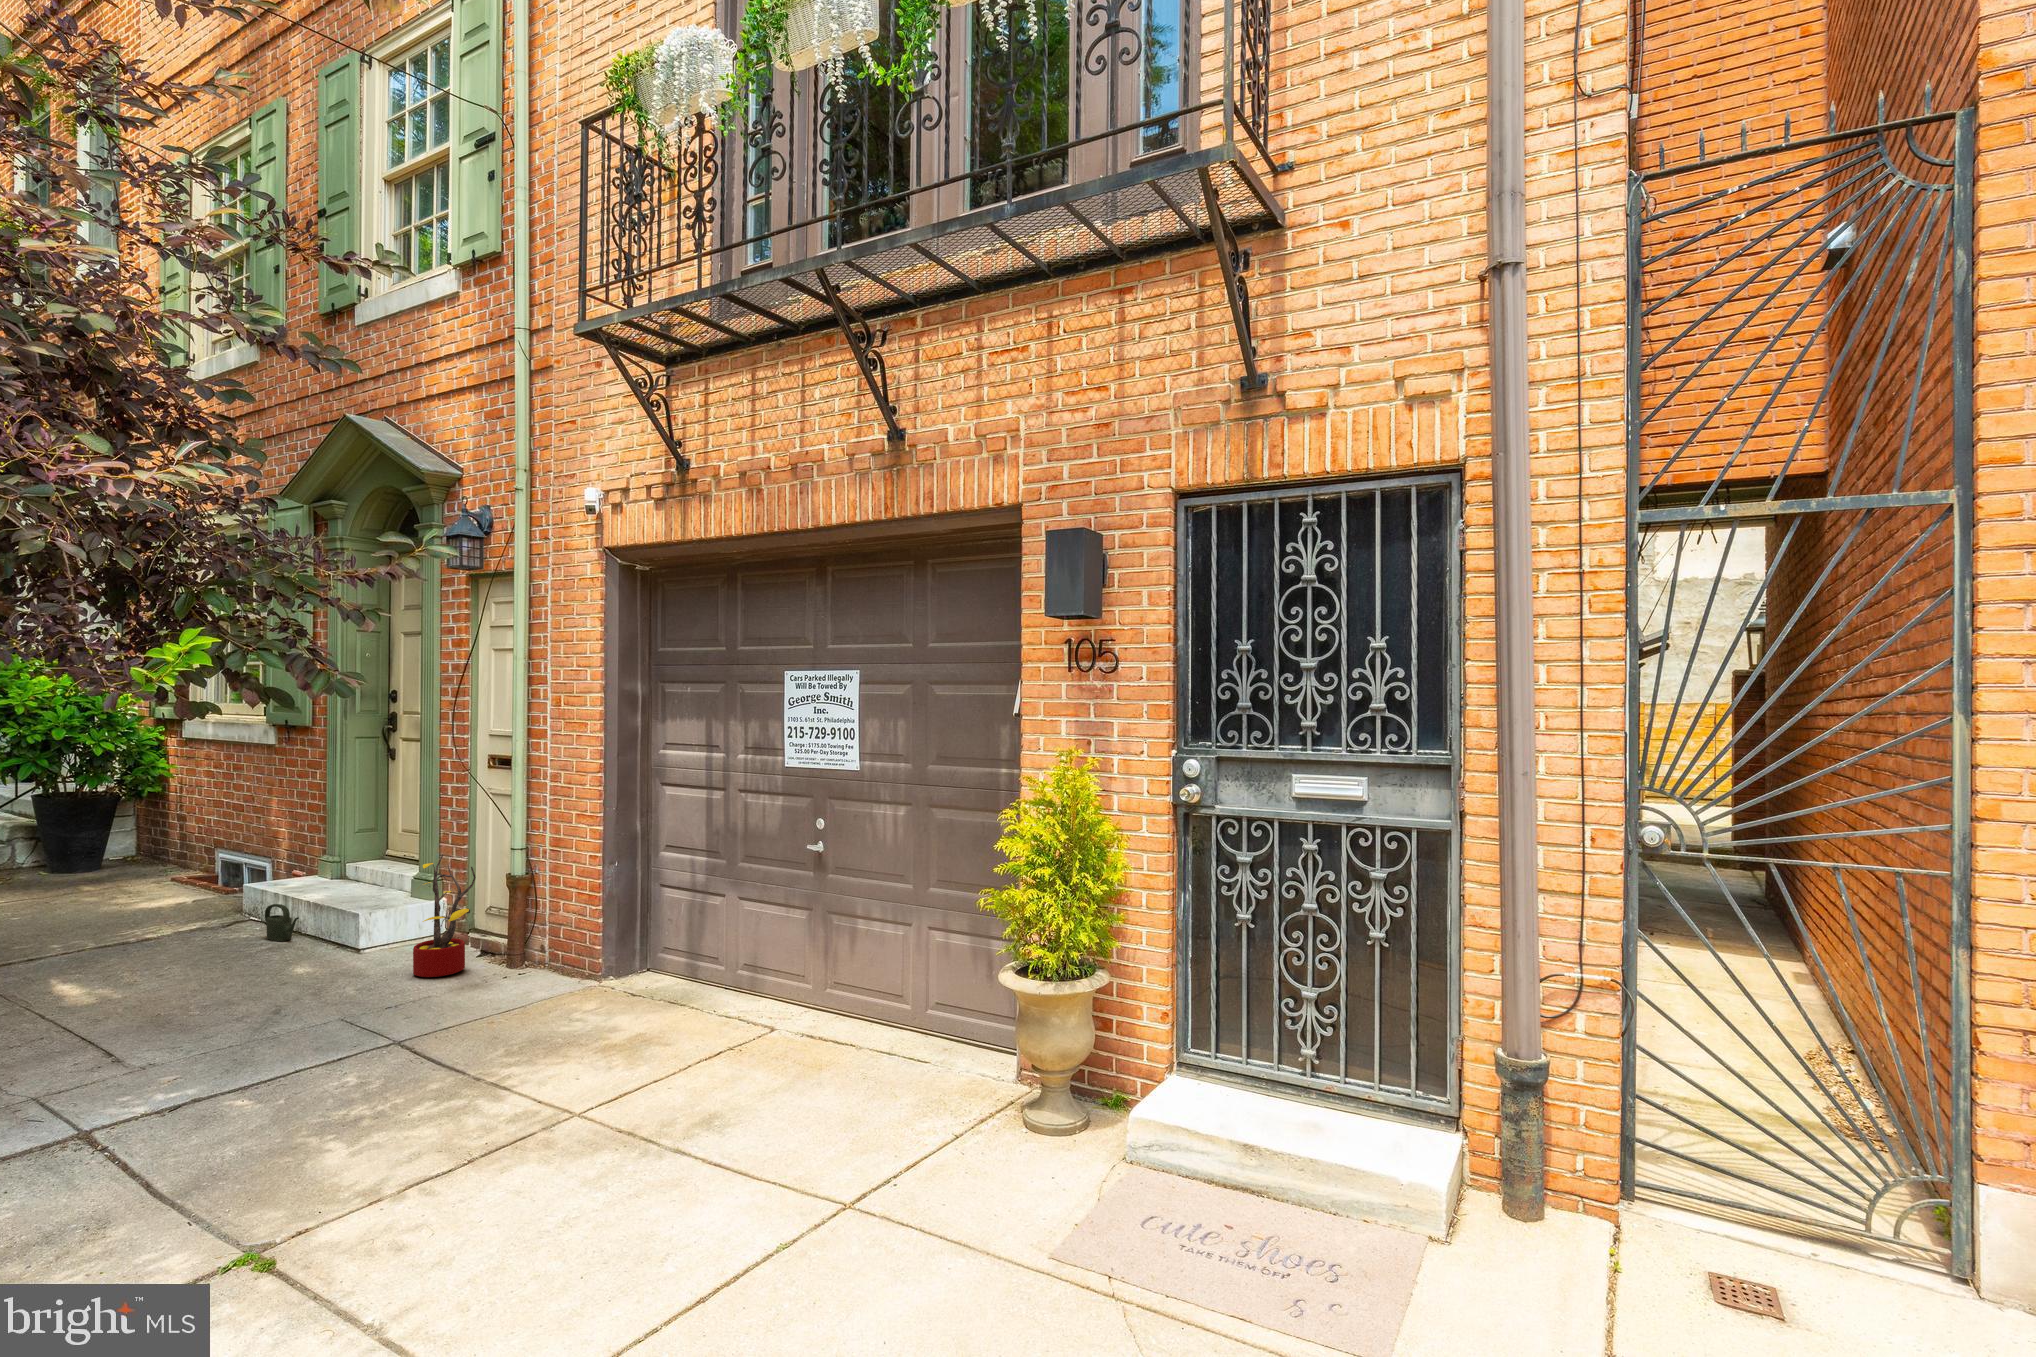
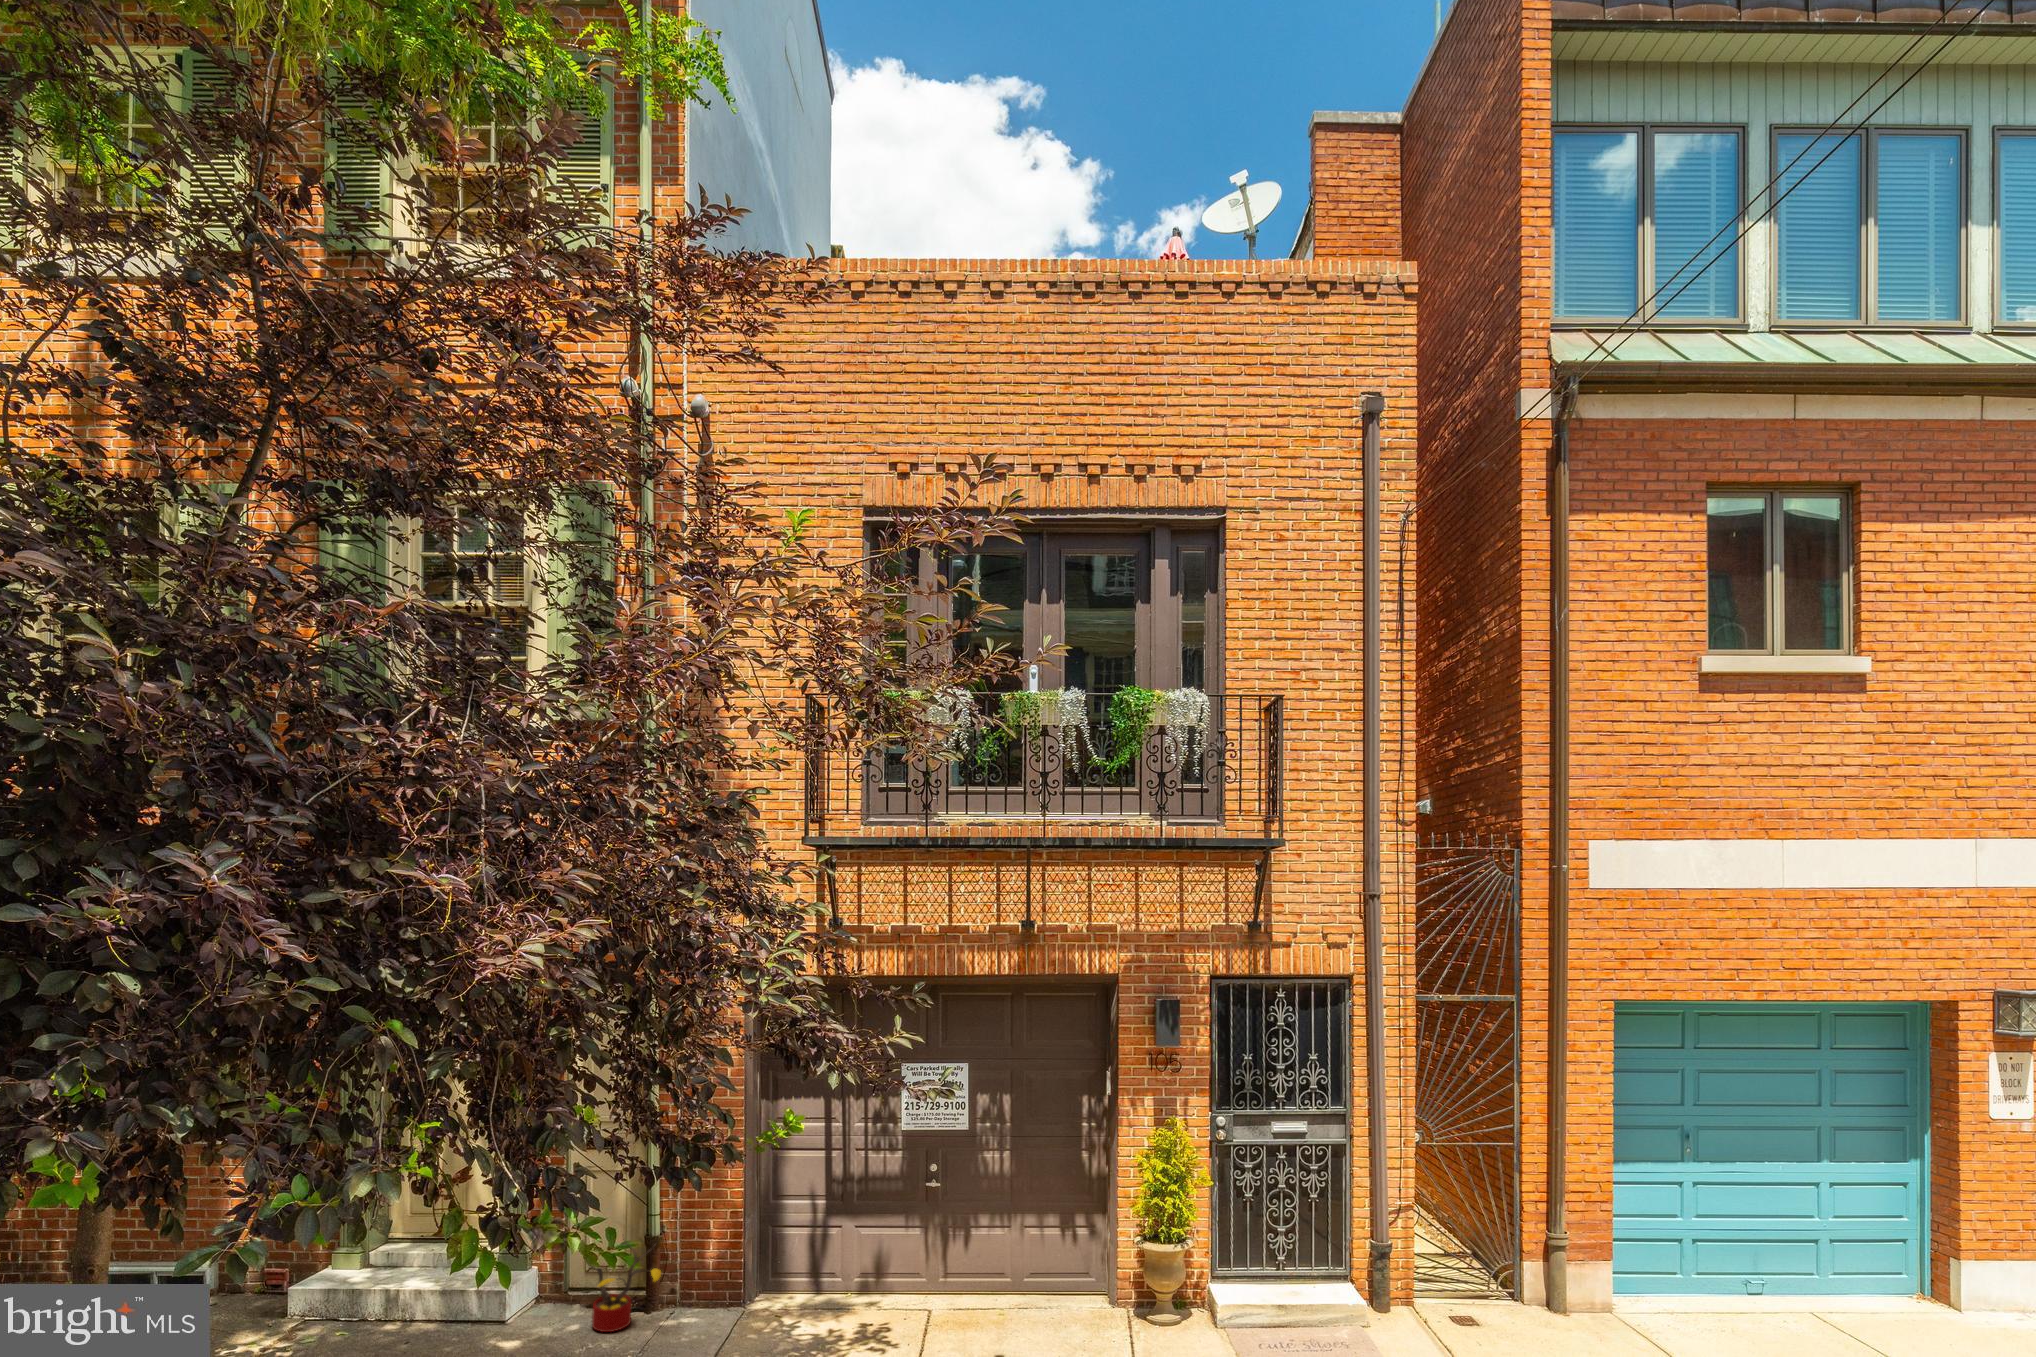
watering can: present [265,904,299,941] -> none [351,1296,406,1332]

